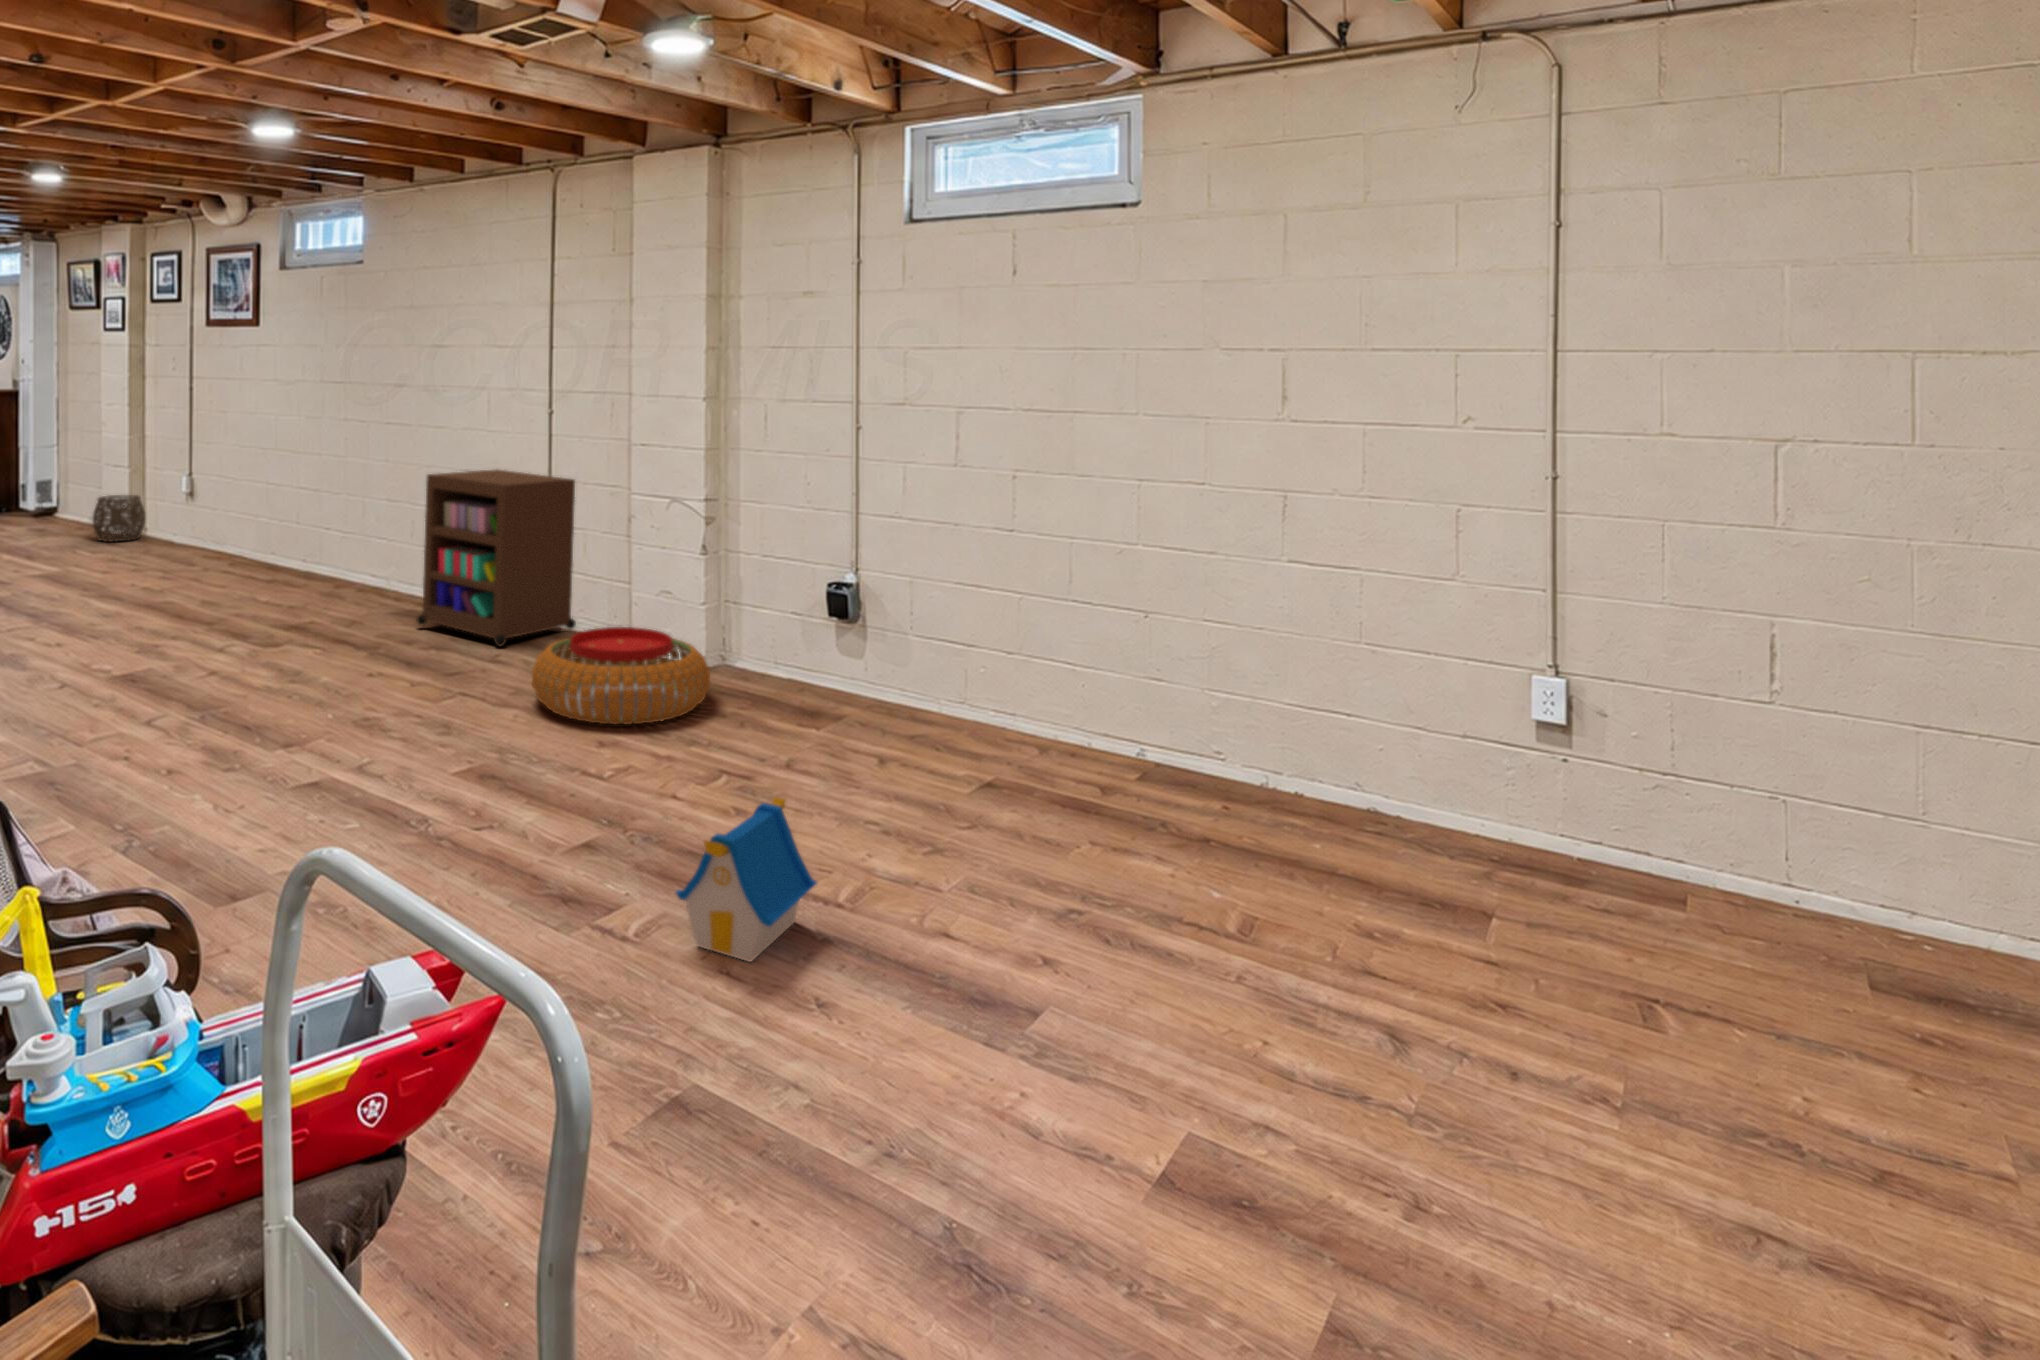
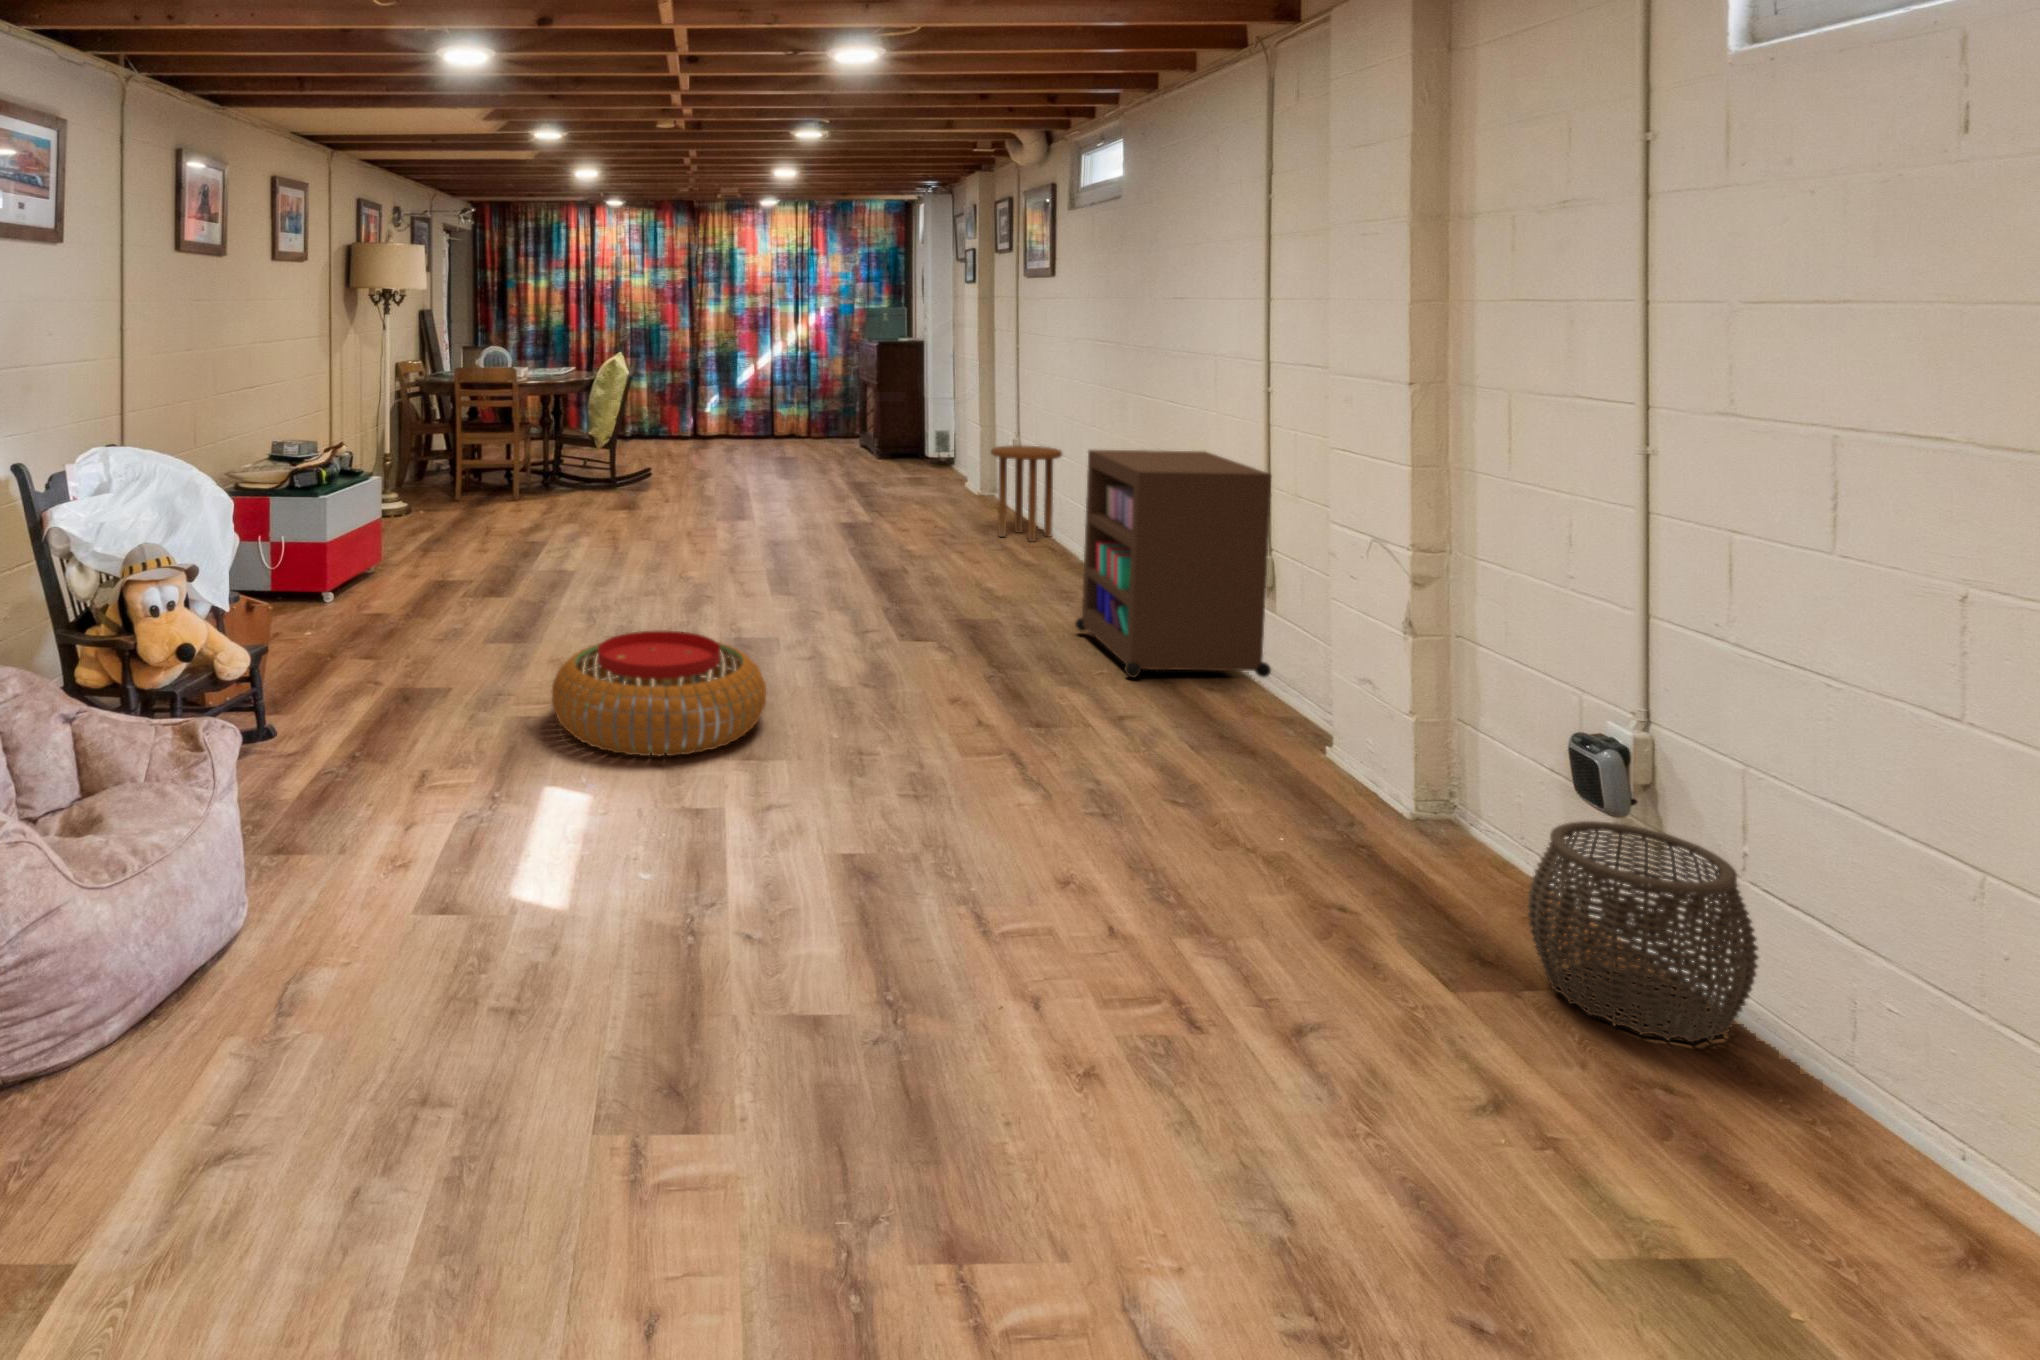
side table: none [220,485,286,573] -> present [991,445,1062,542]
woven basket: present [93,495,145,542] -> present [1527,821,1759,1042]
pouf: present [532,627,710,724] -> present [552,630,766,756]
toy house: present [676,797,817,962] -> none [635,1000,861,1230]

